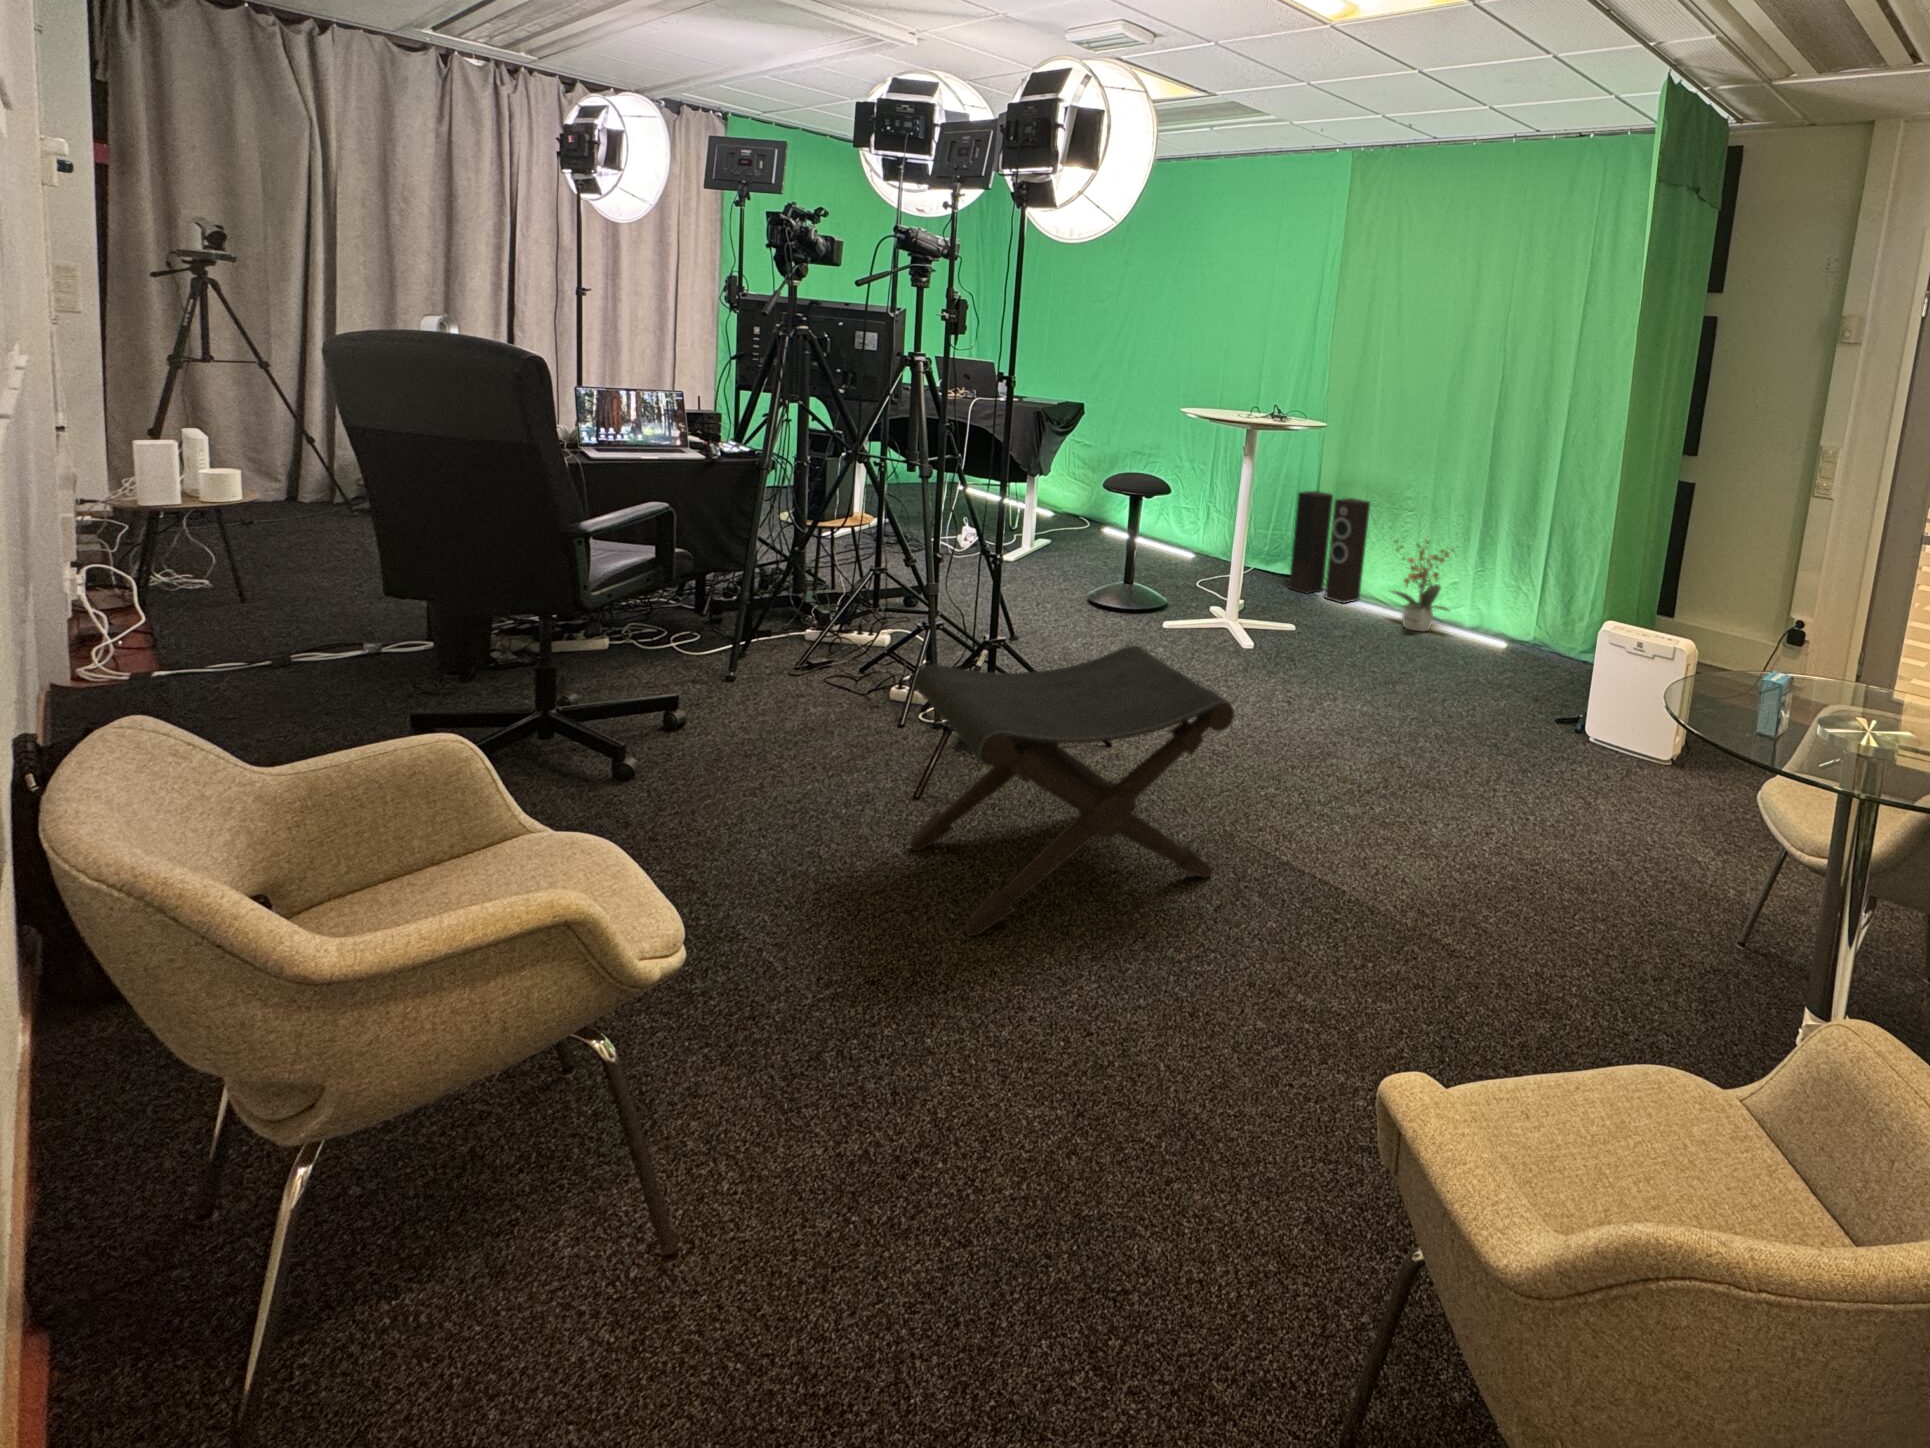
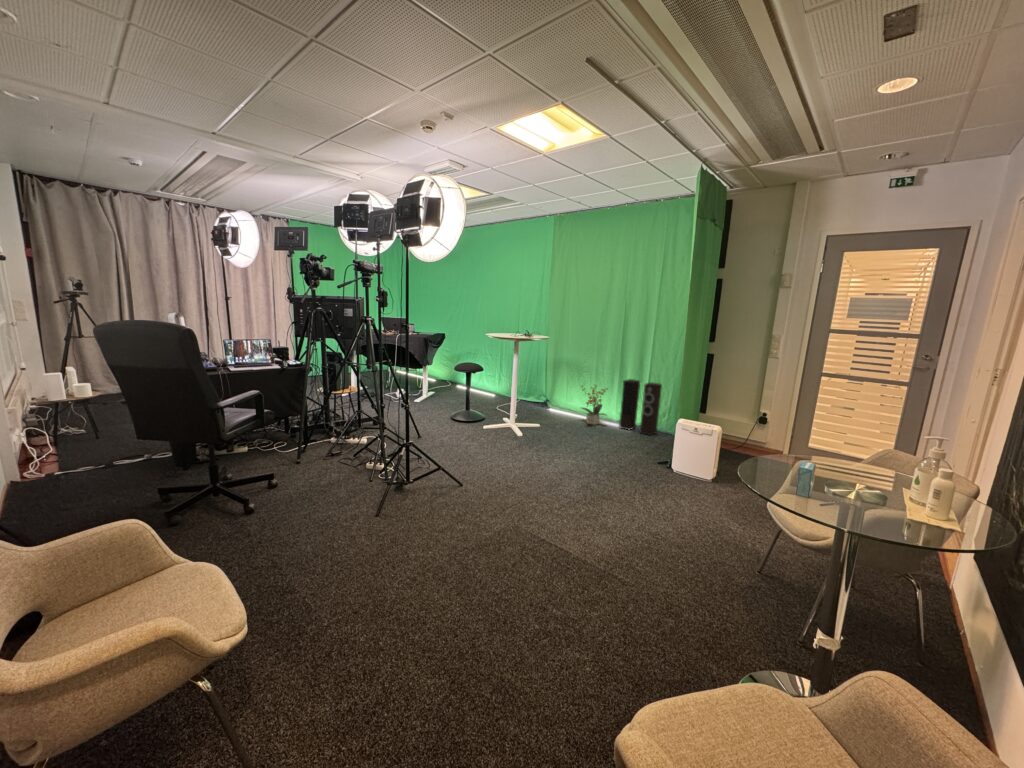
speaker: present [1289,491,1370,603] -> present [619,379,662,435]
footstool: present [910,645,1234,936] -> none [370,444,517,586]

